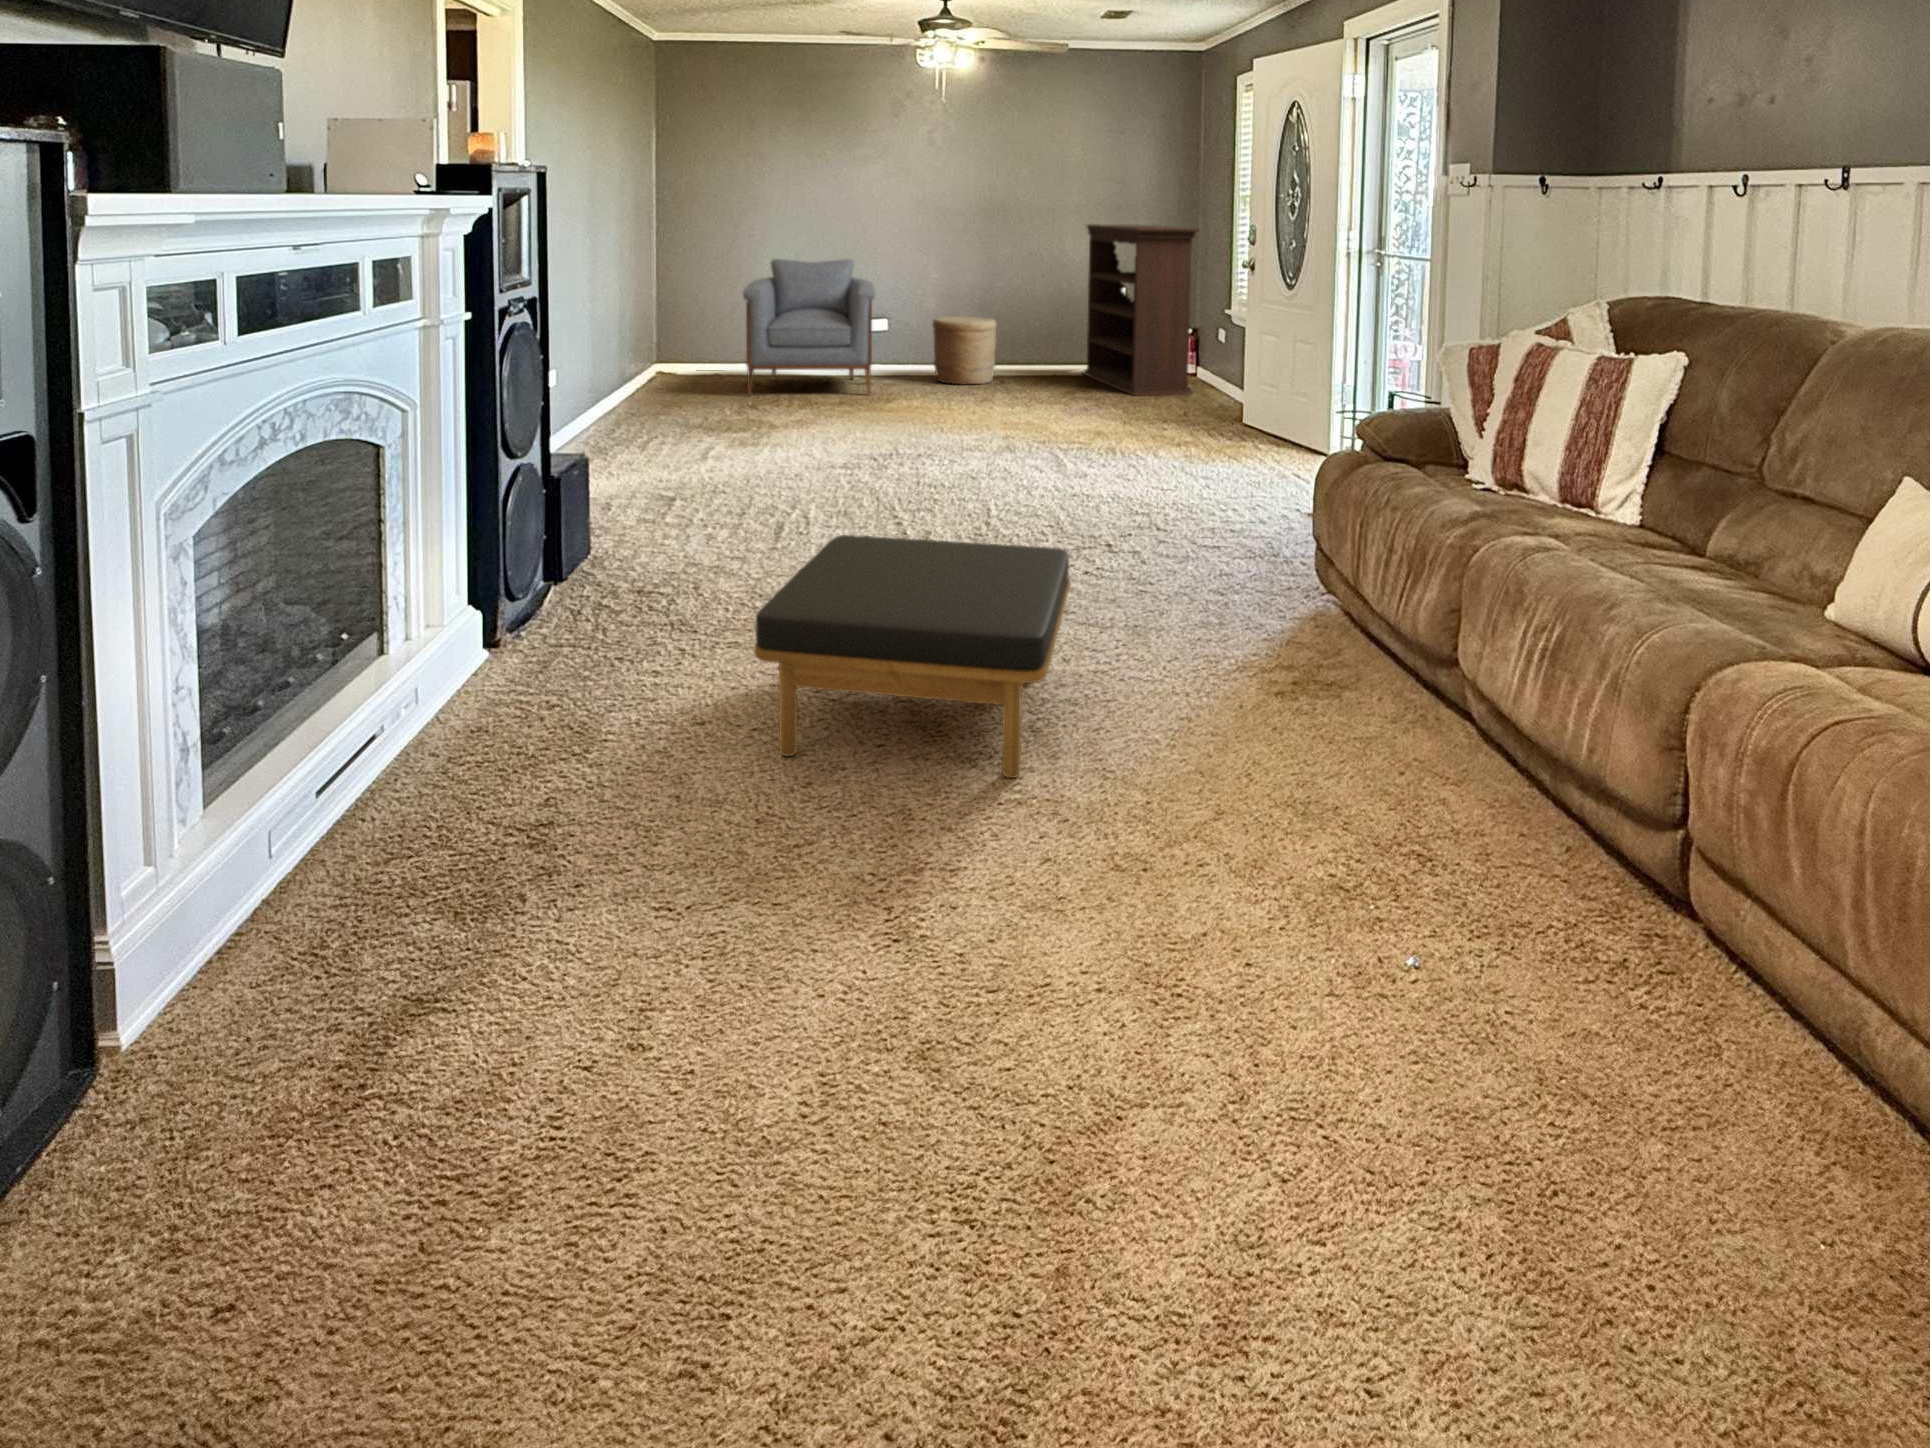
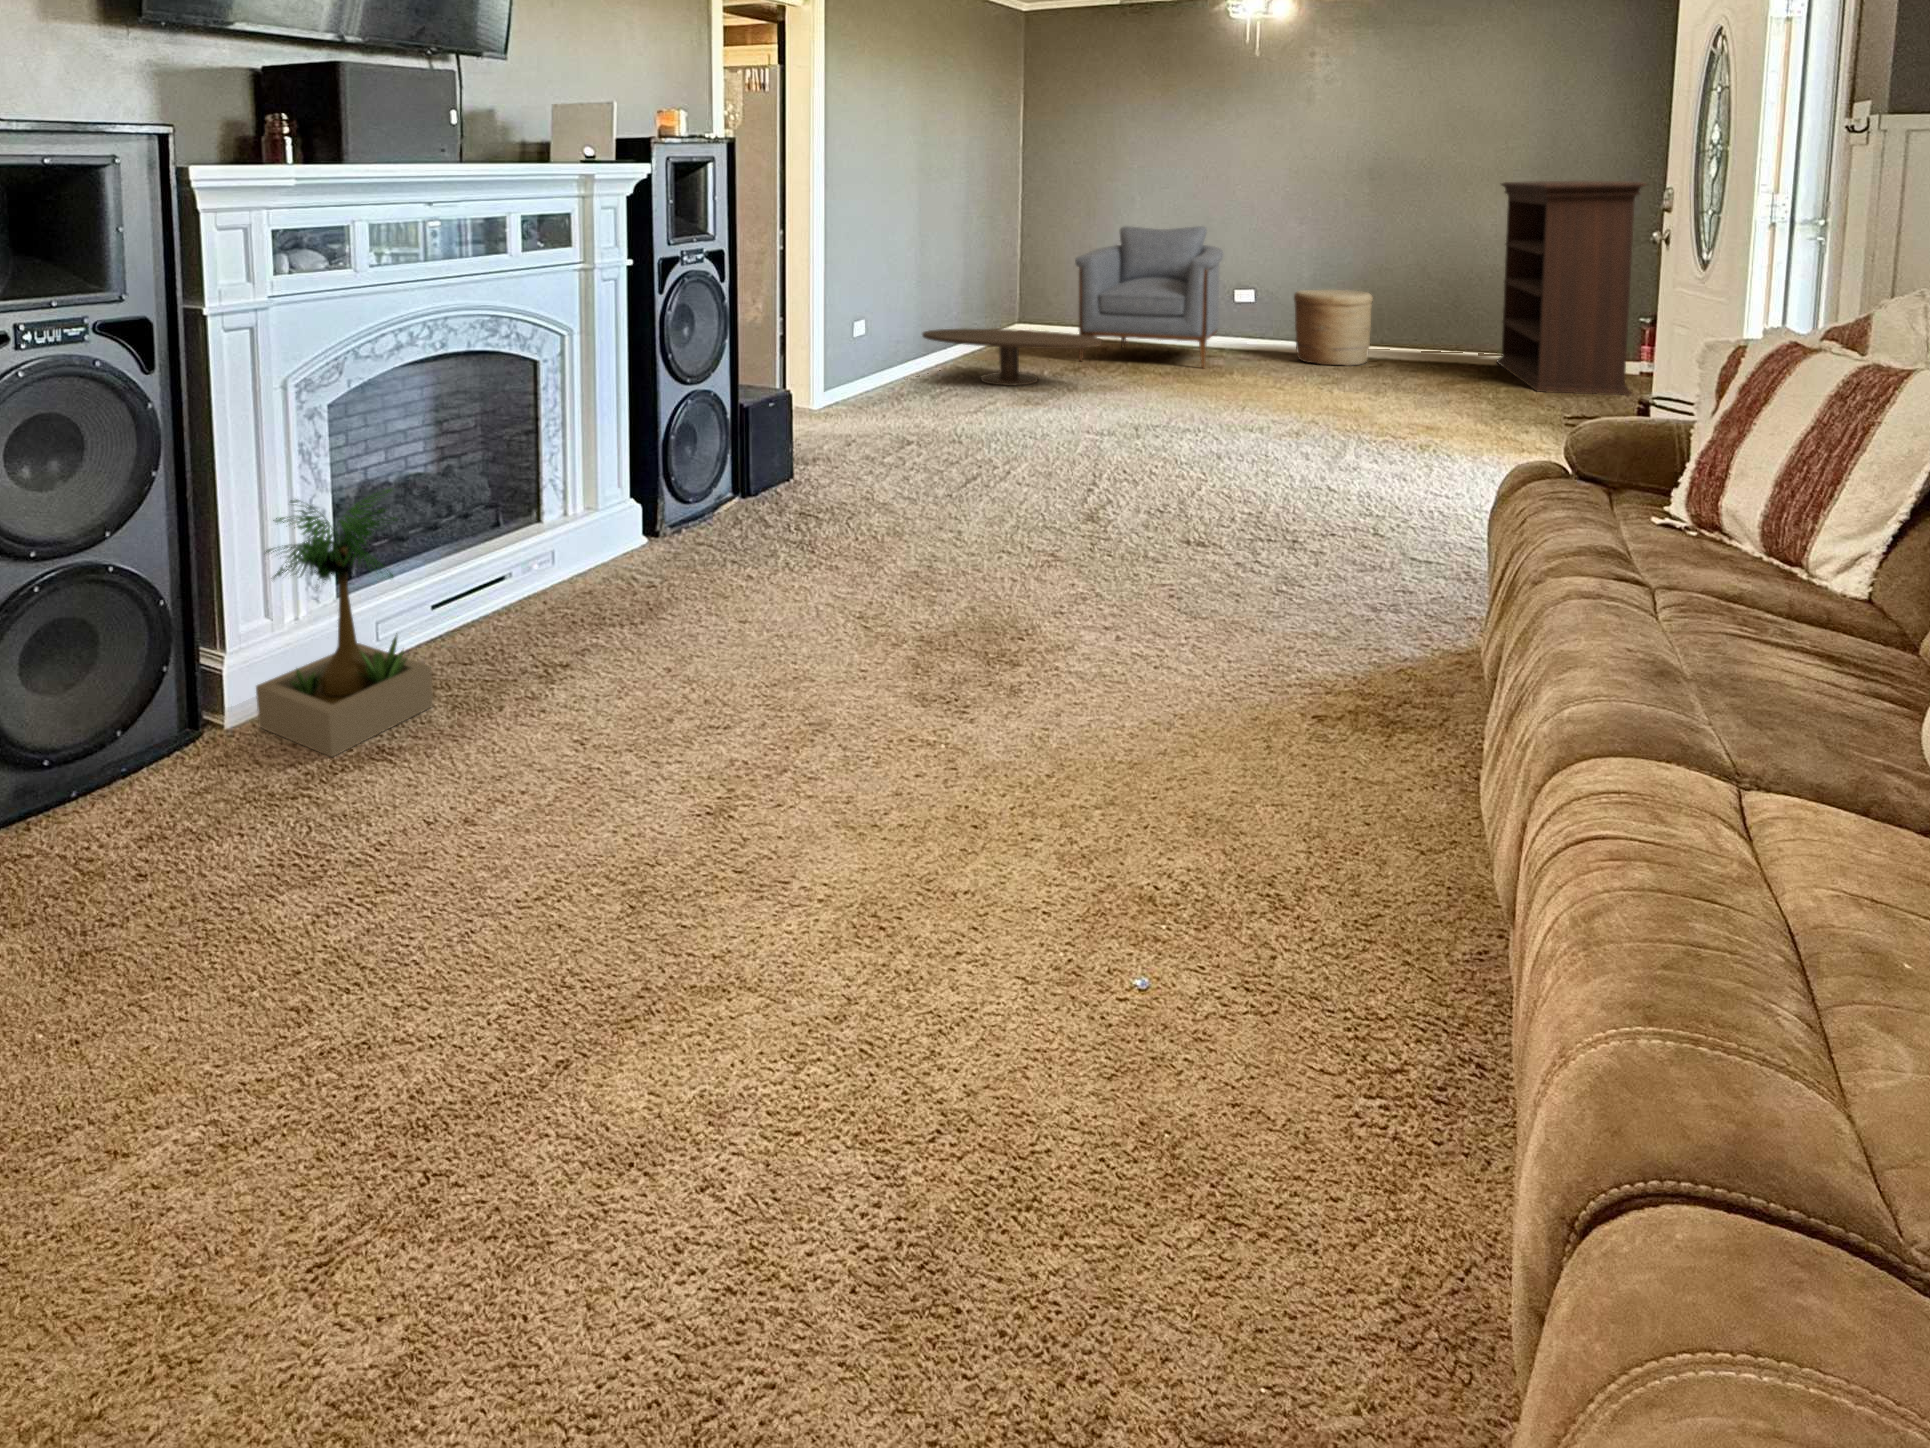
coffee table: none [600,367,799,427] -> present [922,329,1102,386]
ottoman: present [754,535,1070,778] -> none [727,479,1075,720]
potted plant: none [170,637,470,1061] -> present [256,489,433,757]

